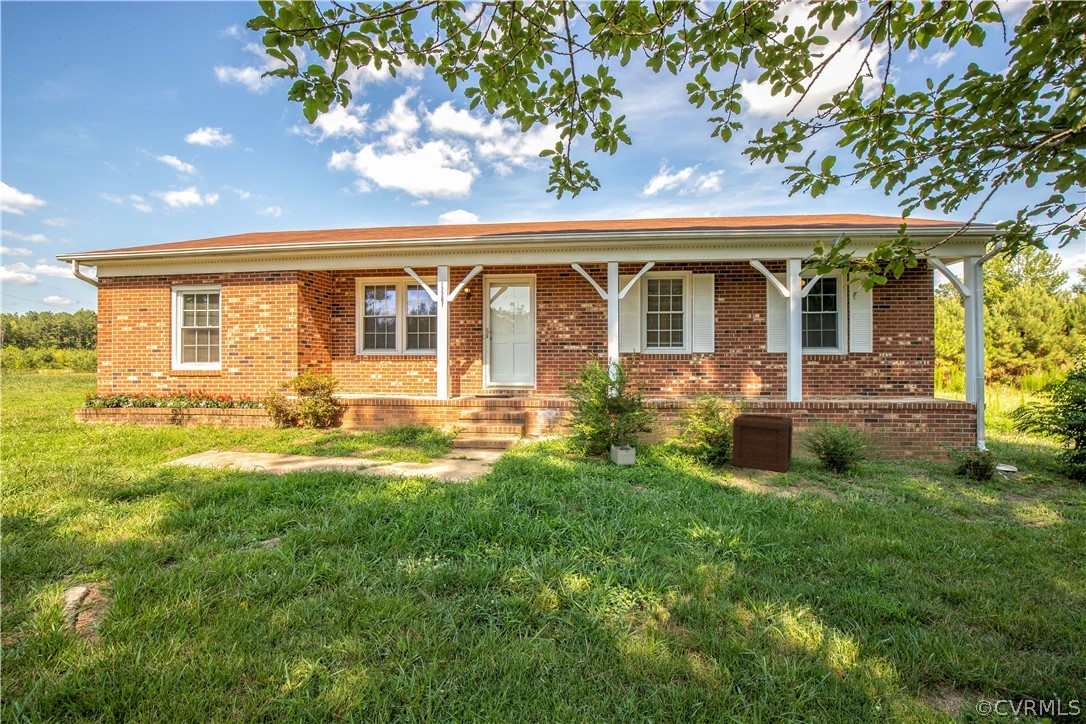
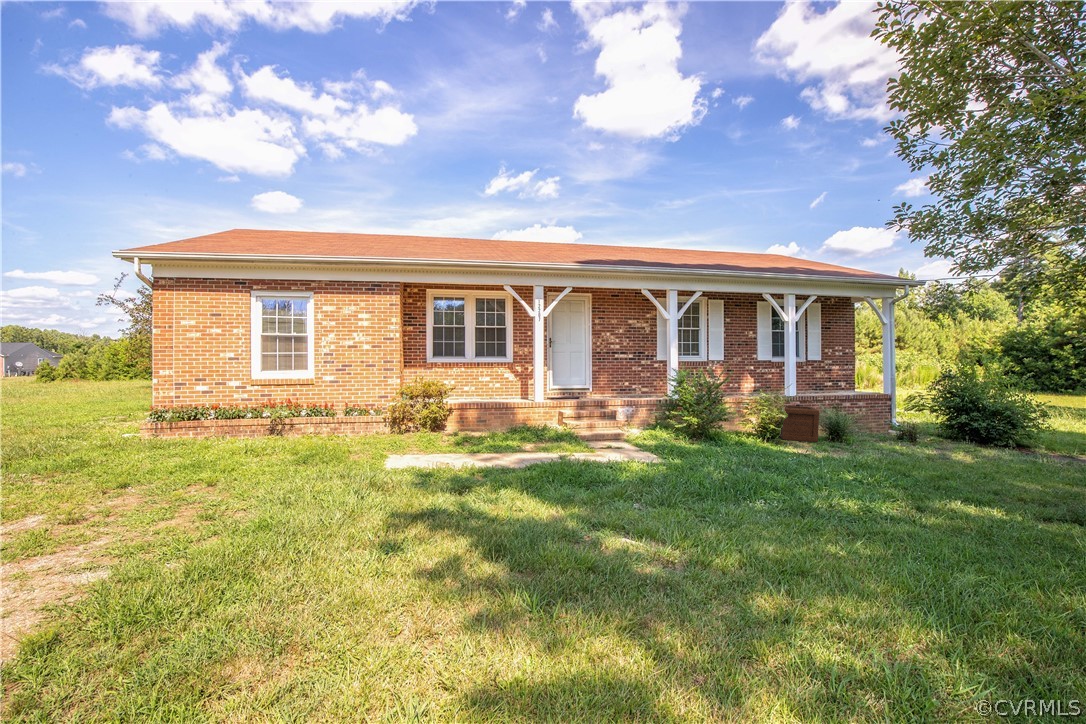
potted tree: present [607,396,636,465] -> none [709,395,731,443]

